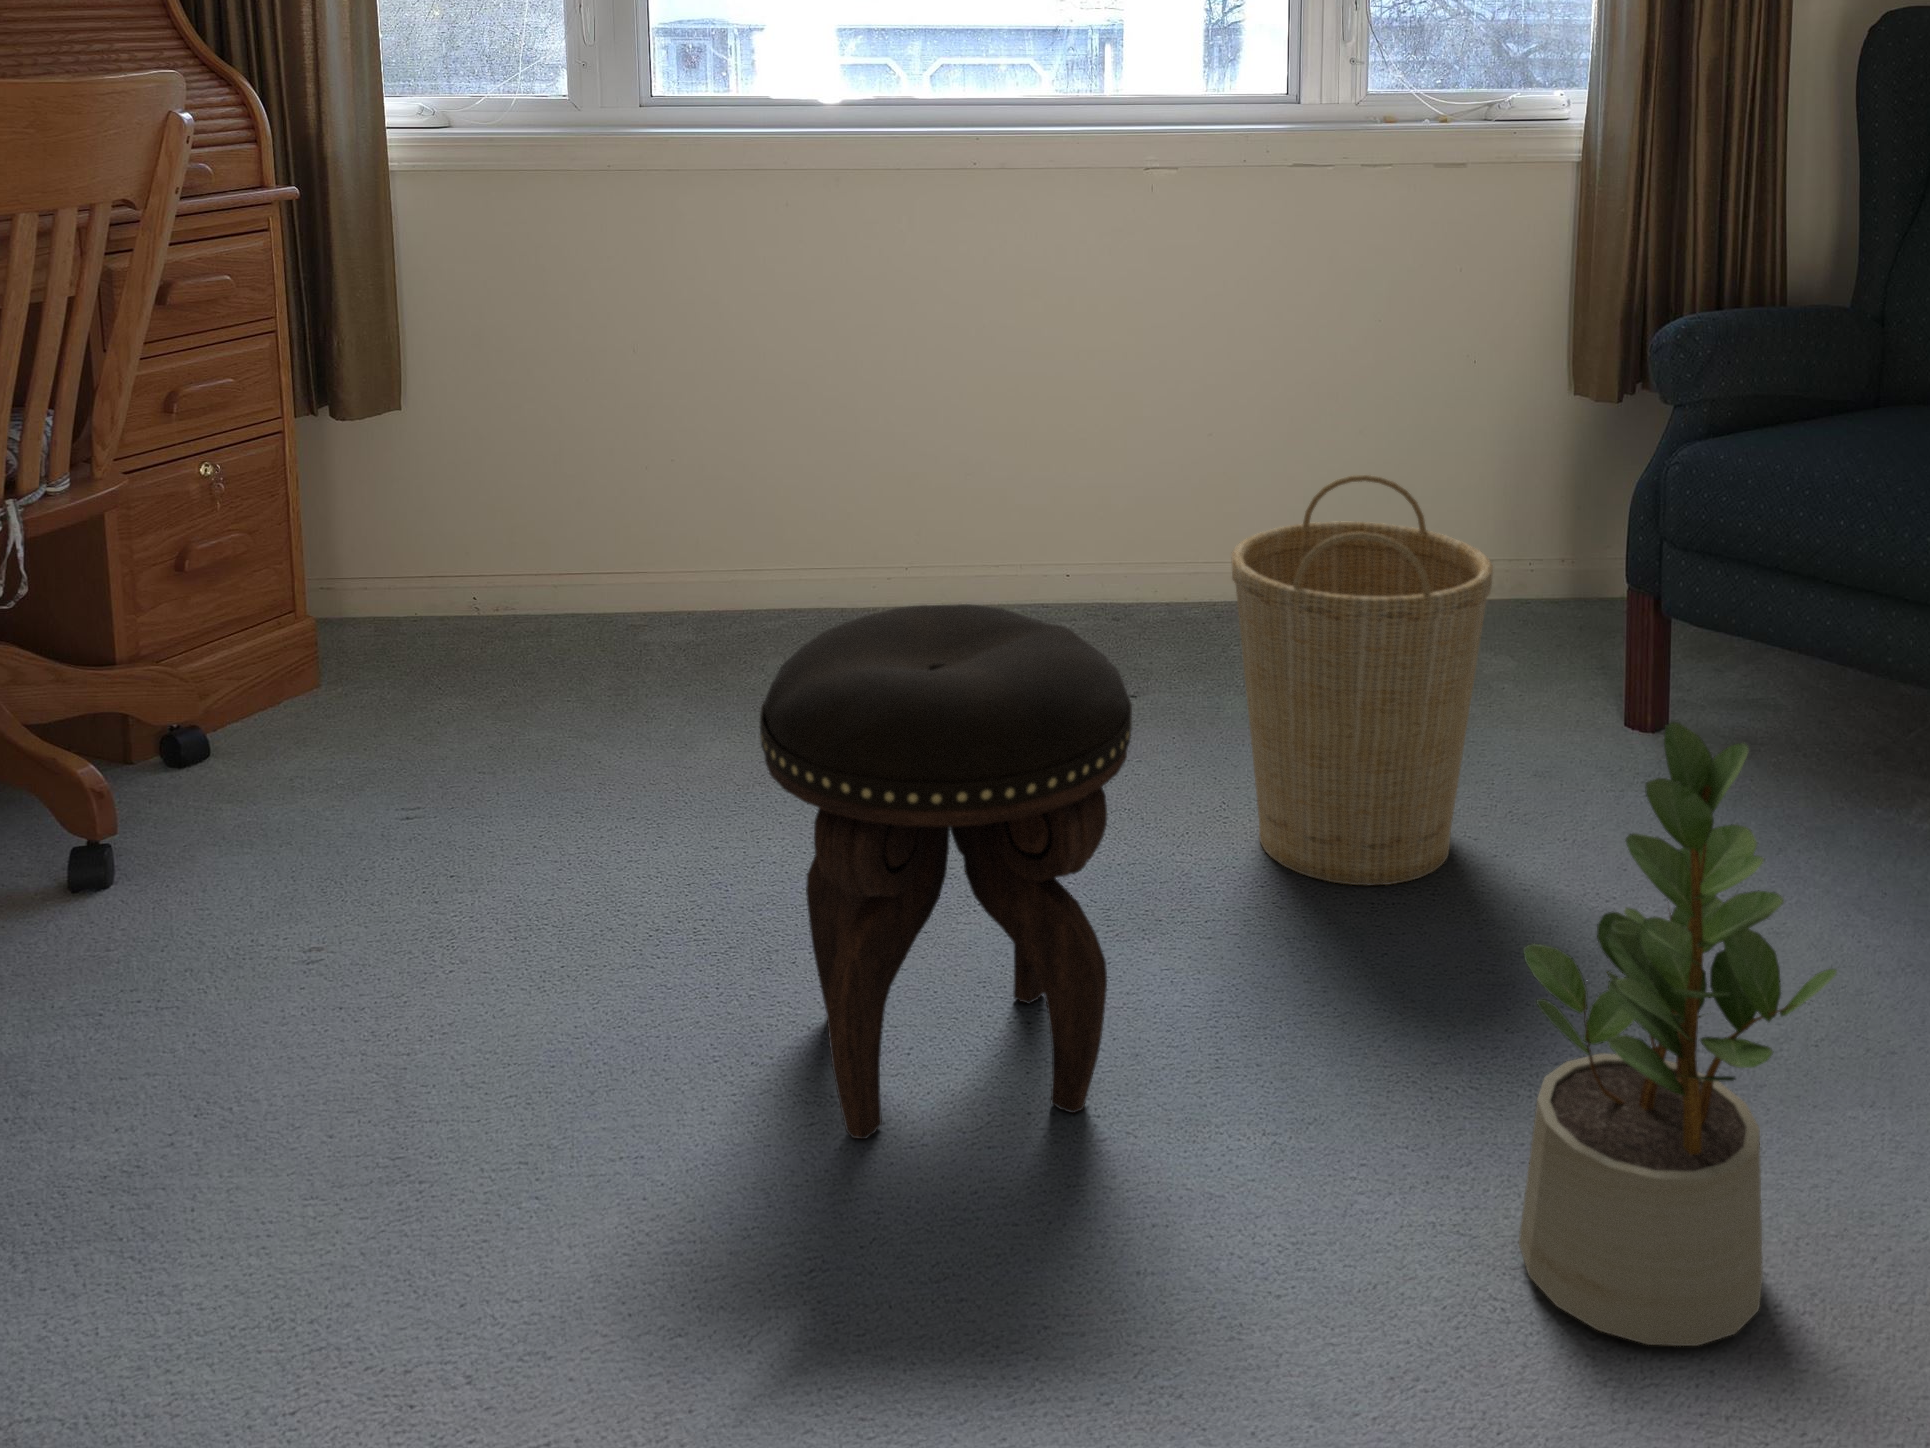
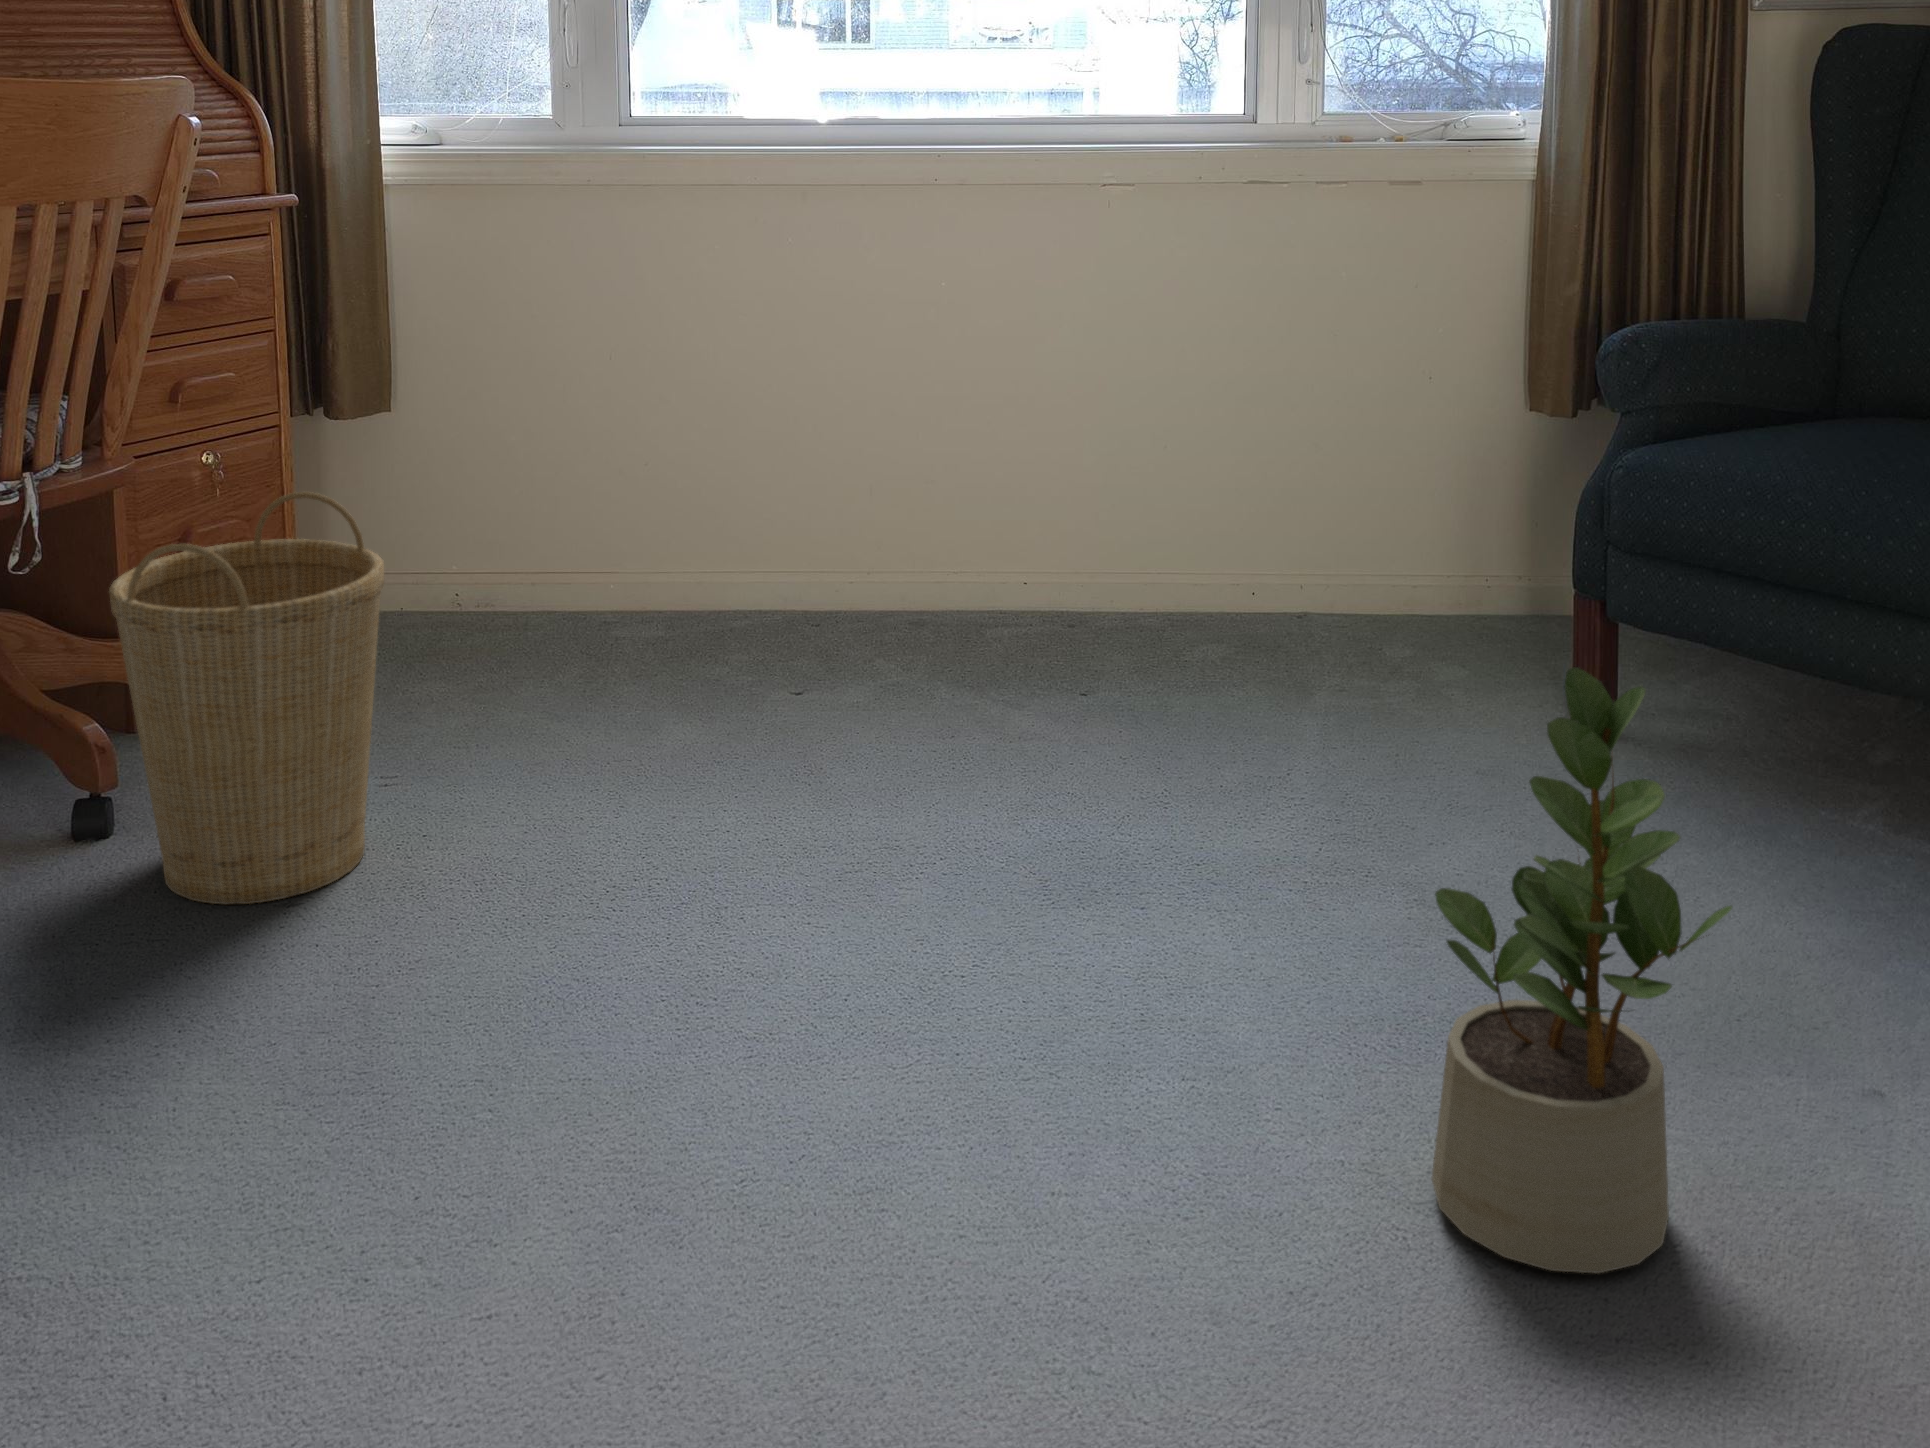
basket: present [1231,475,1493,885] -> present [109,492,384,904]
footstool: present [760,604,1132,1139] -> none [714,573,1068,1074]

